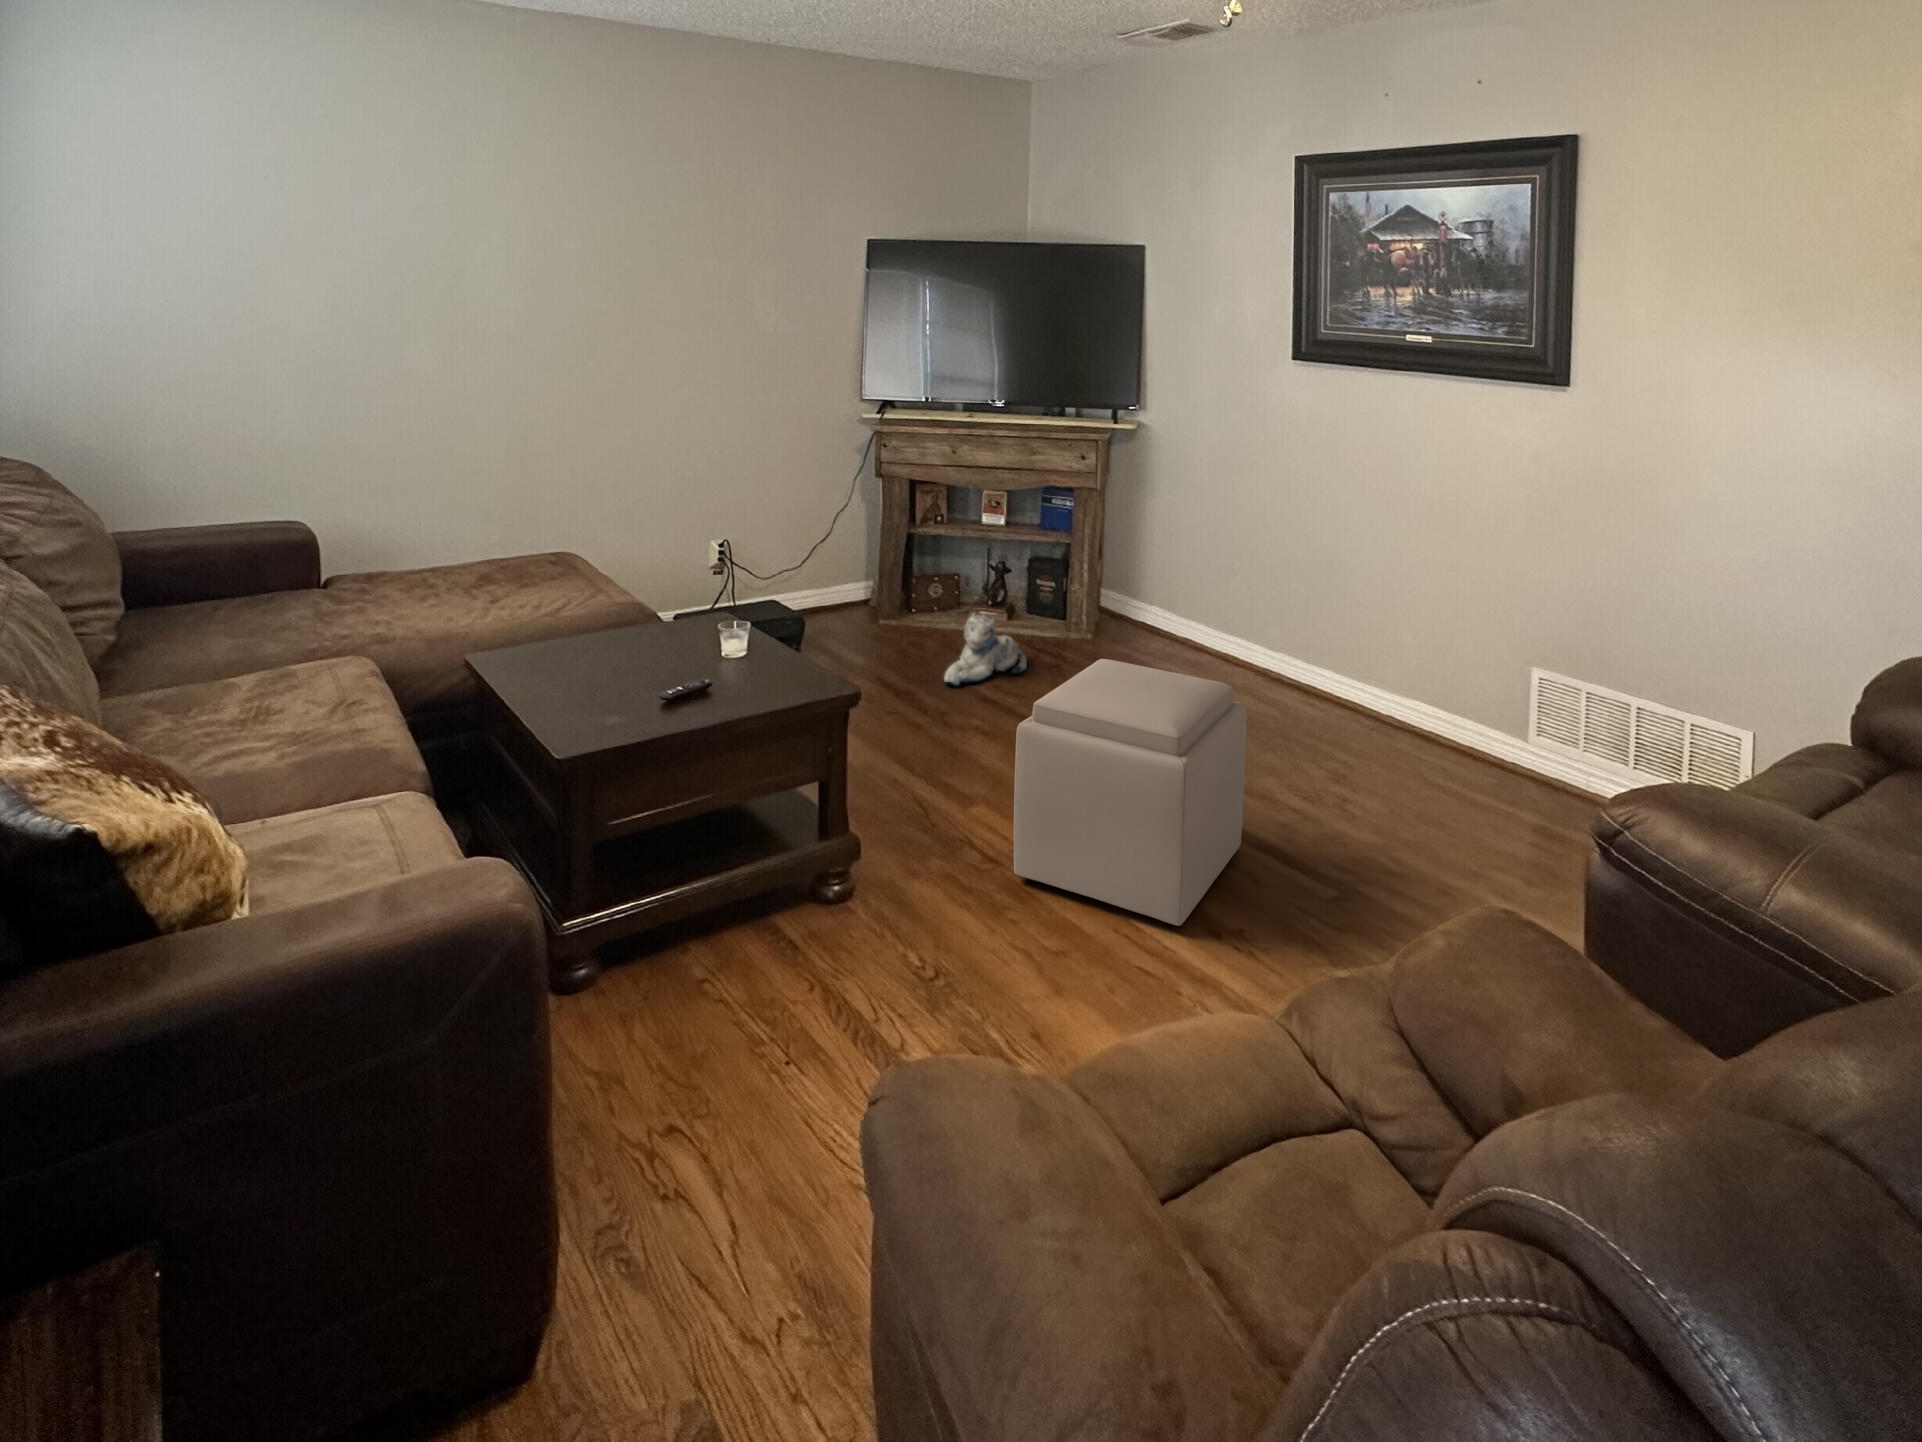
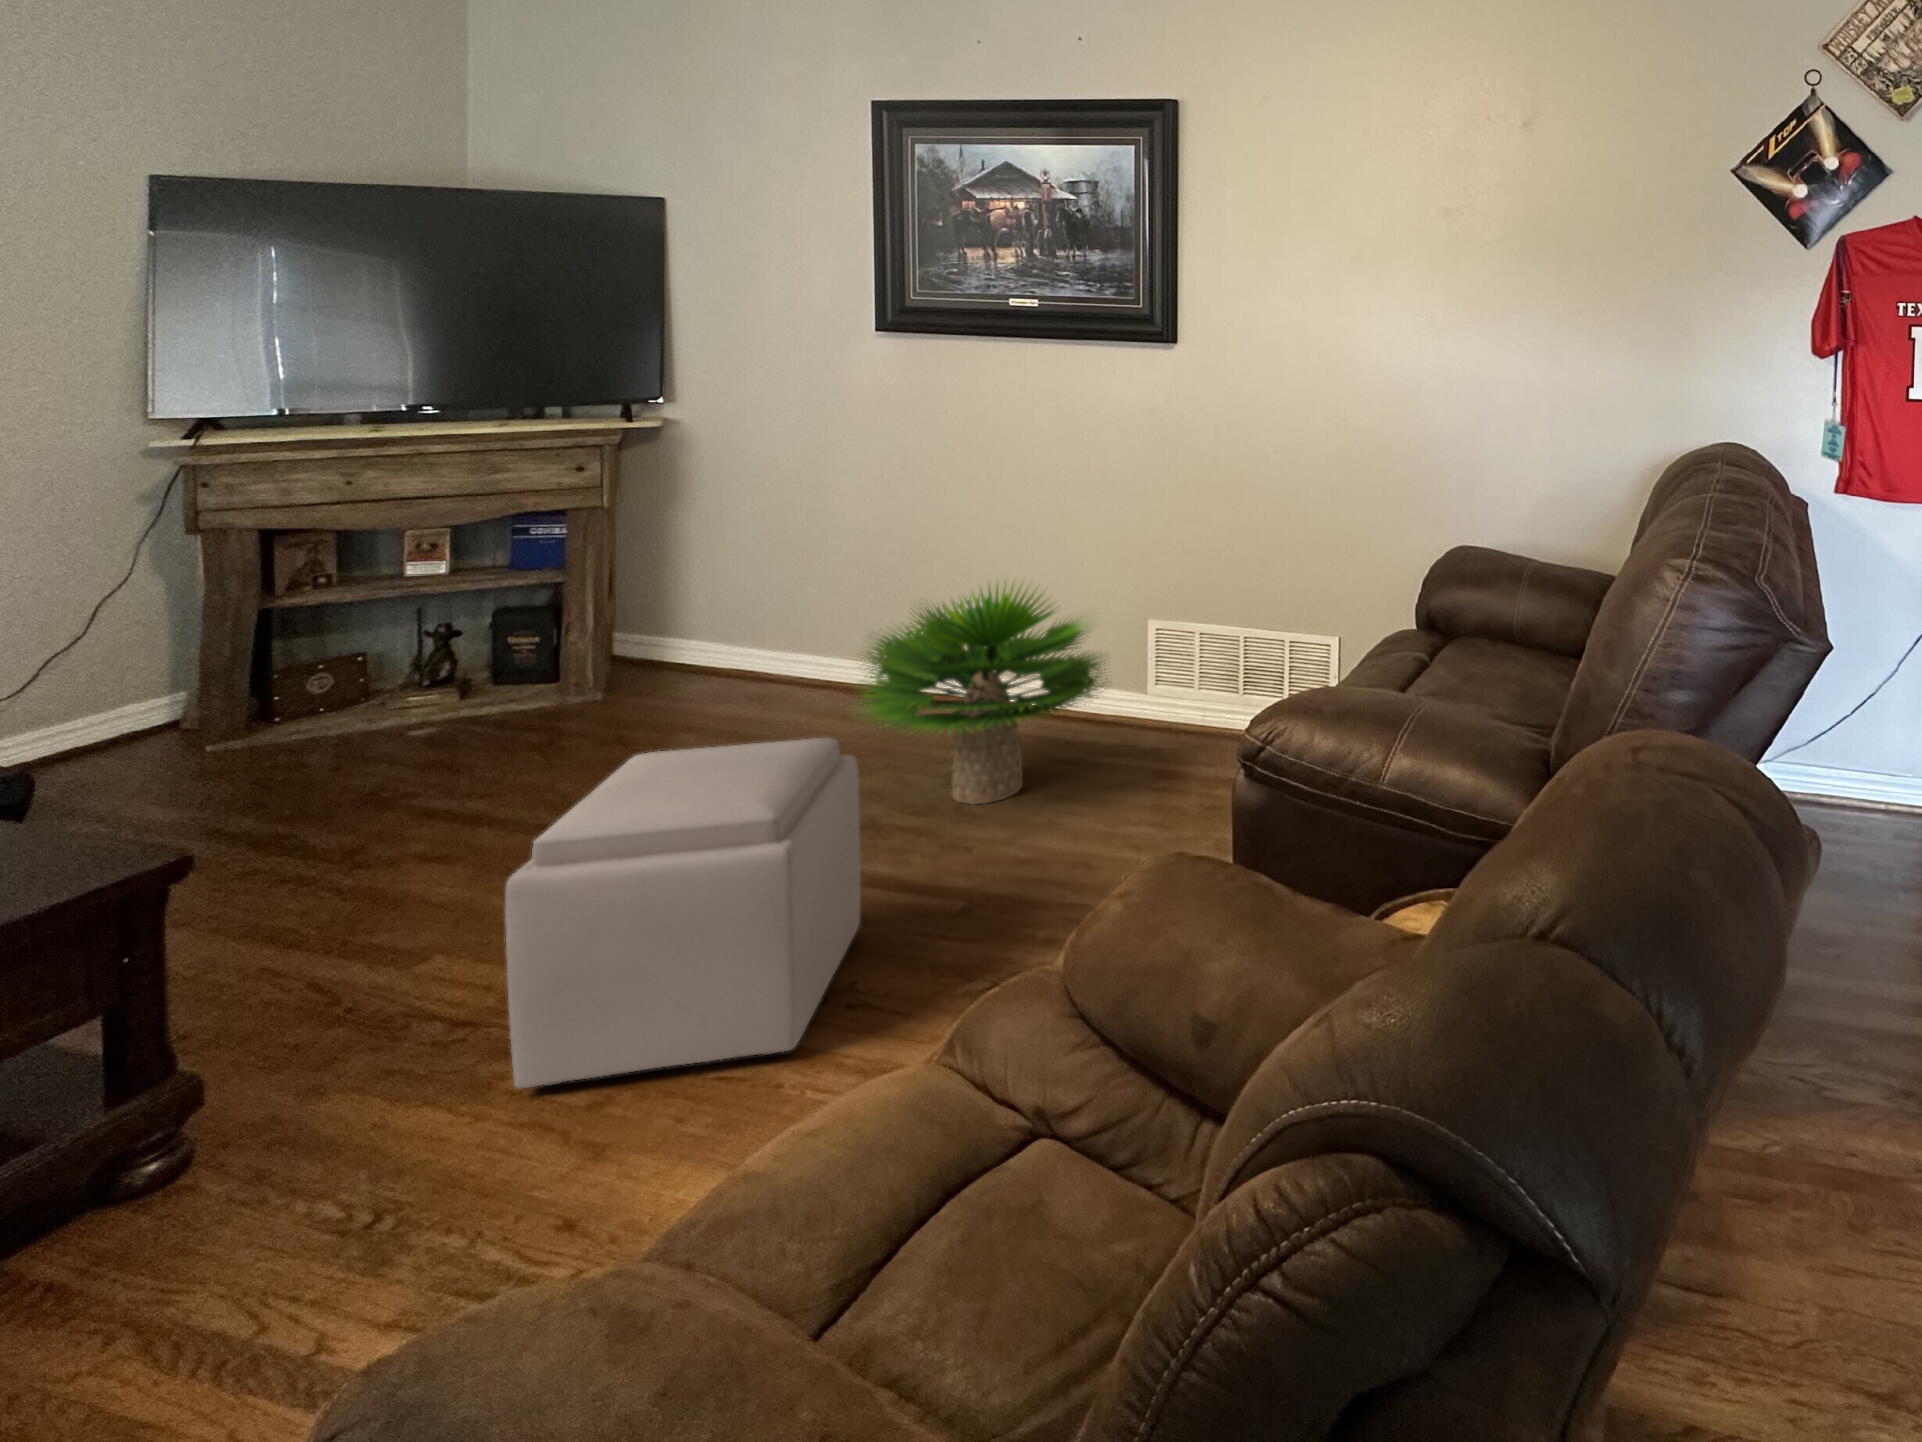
potted plant: none [1246,578,1478,779] -> present [860,584,1106,804]
plush toy: present [944,613,1027,685] -> none [323,750,485,870]

